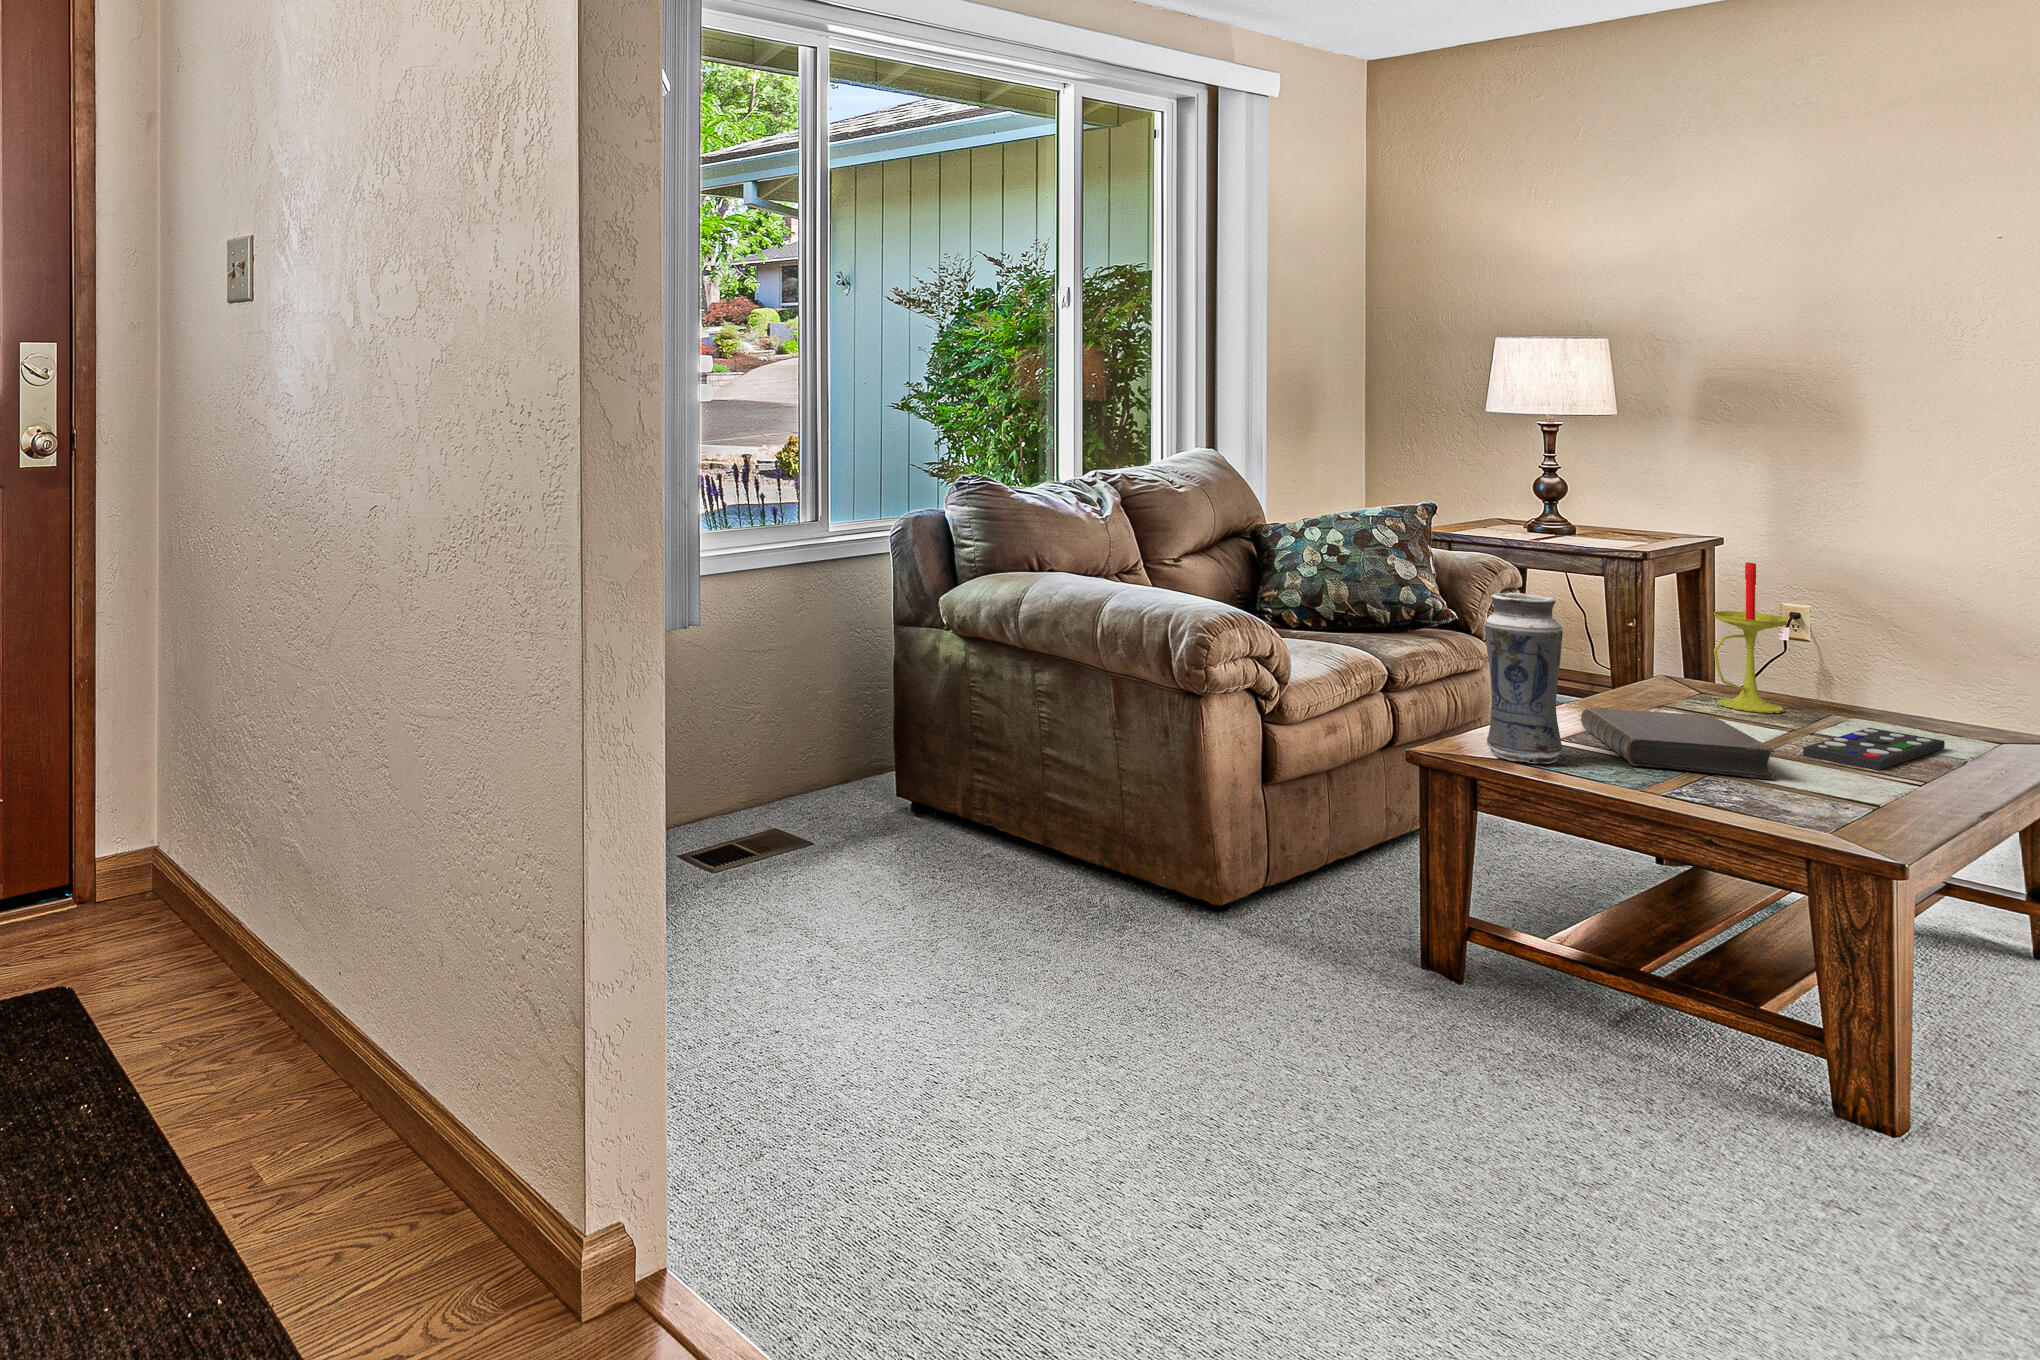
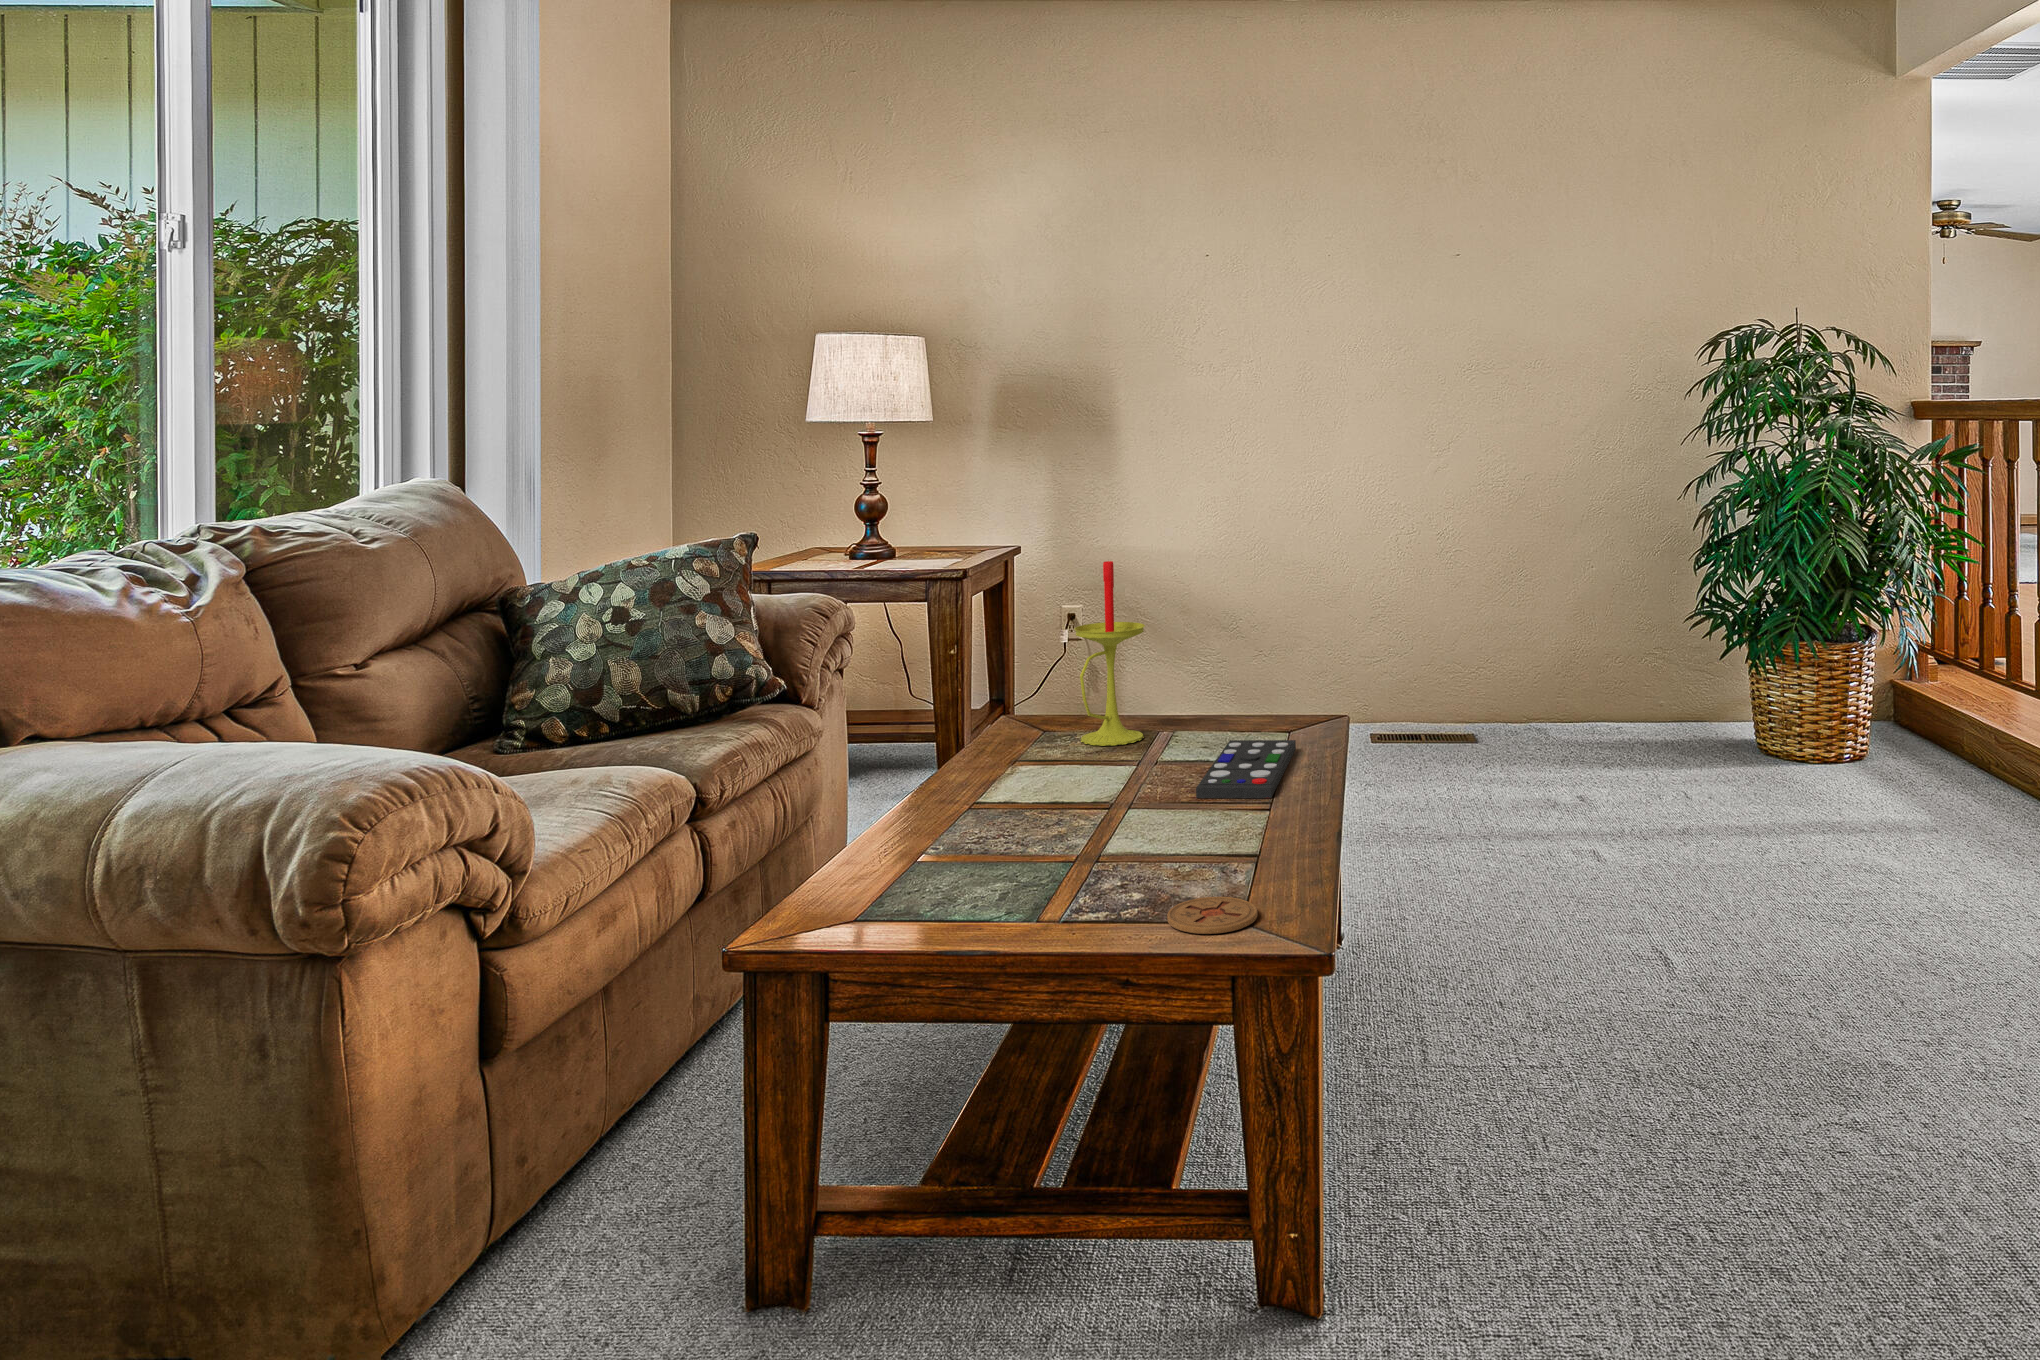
vase: present [1484,593,1563,764] -> none [847,644,959,928]
book: present [1581,708,1775,780] -> none [963,771,1198,881]
coaster: none [1718,797,1798,819] -> present [1167,897,1258,934]

